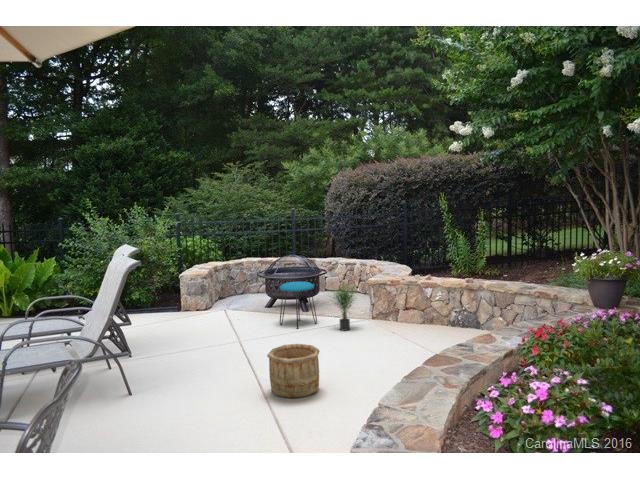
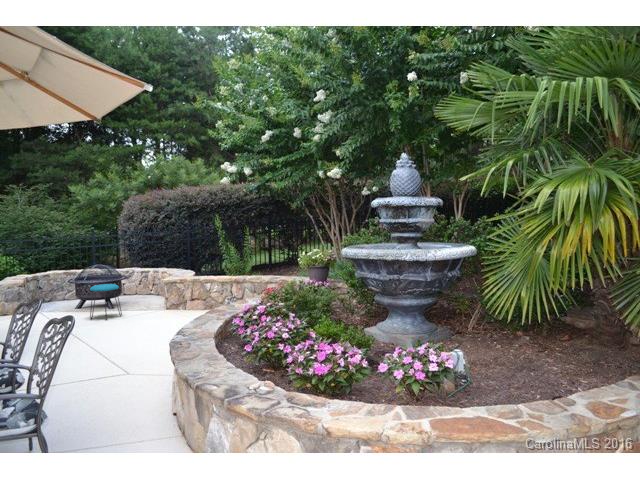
potted plant: present [333,283,355,331] -> none [129,279,156,318]
wooden bucket: present [267,344,320,398] -> none [96,319,134,354]

